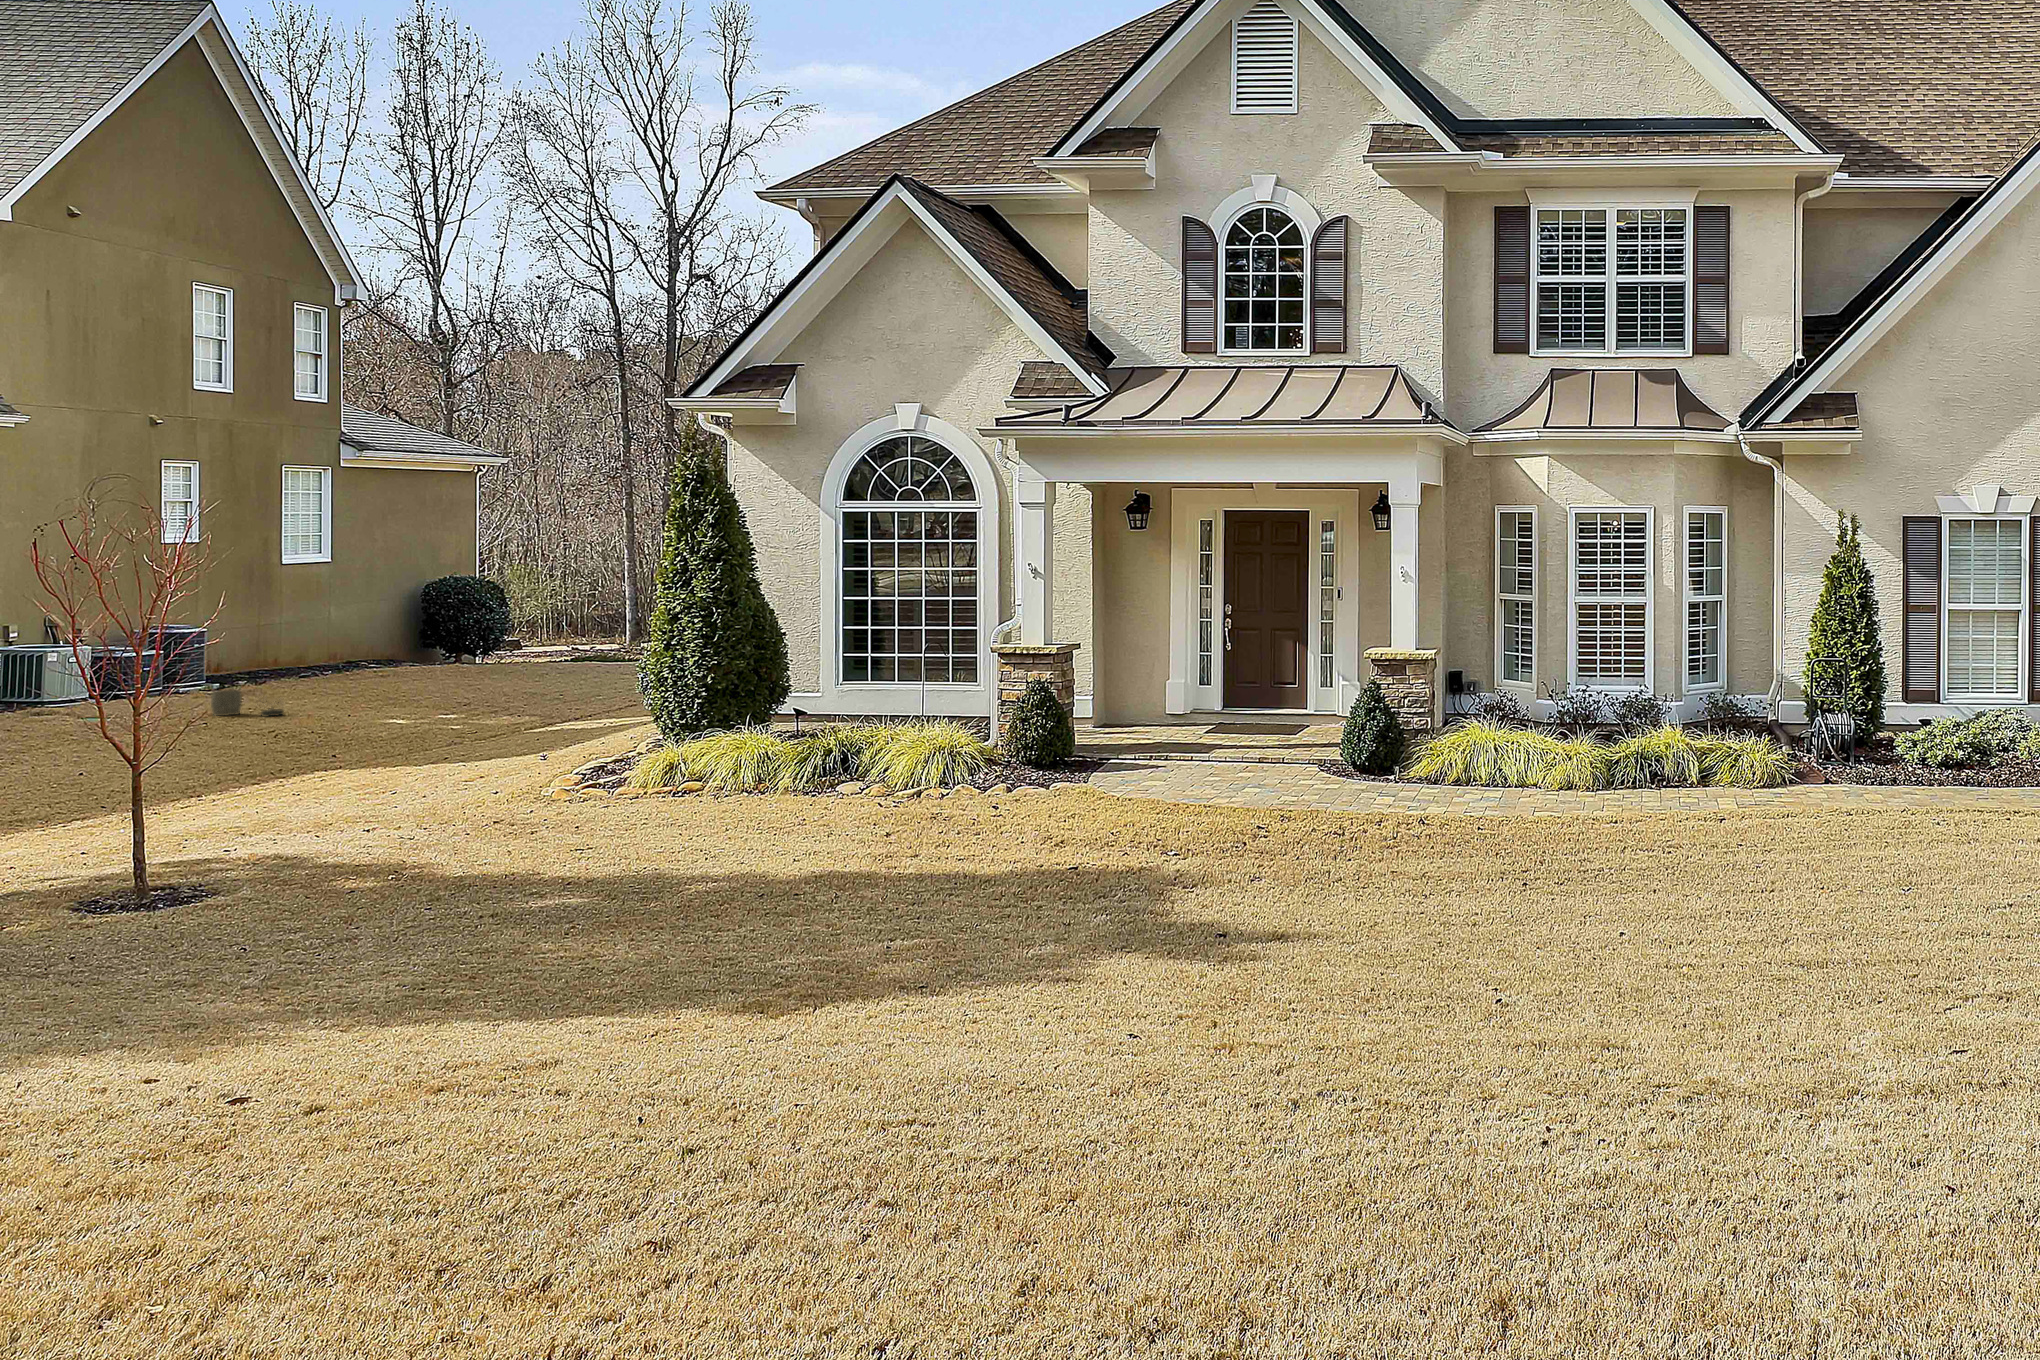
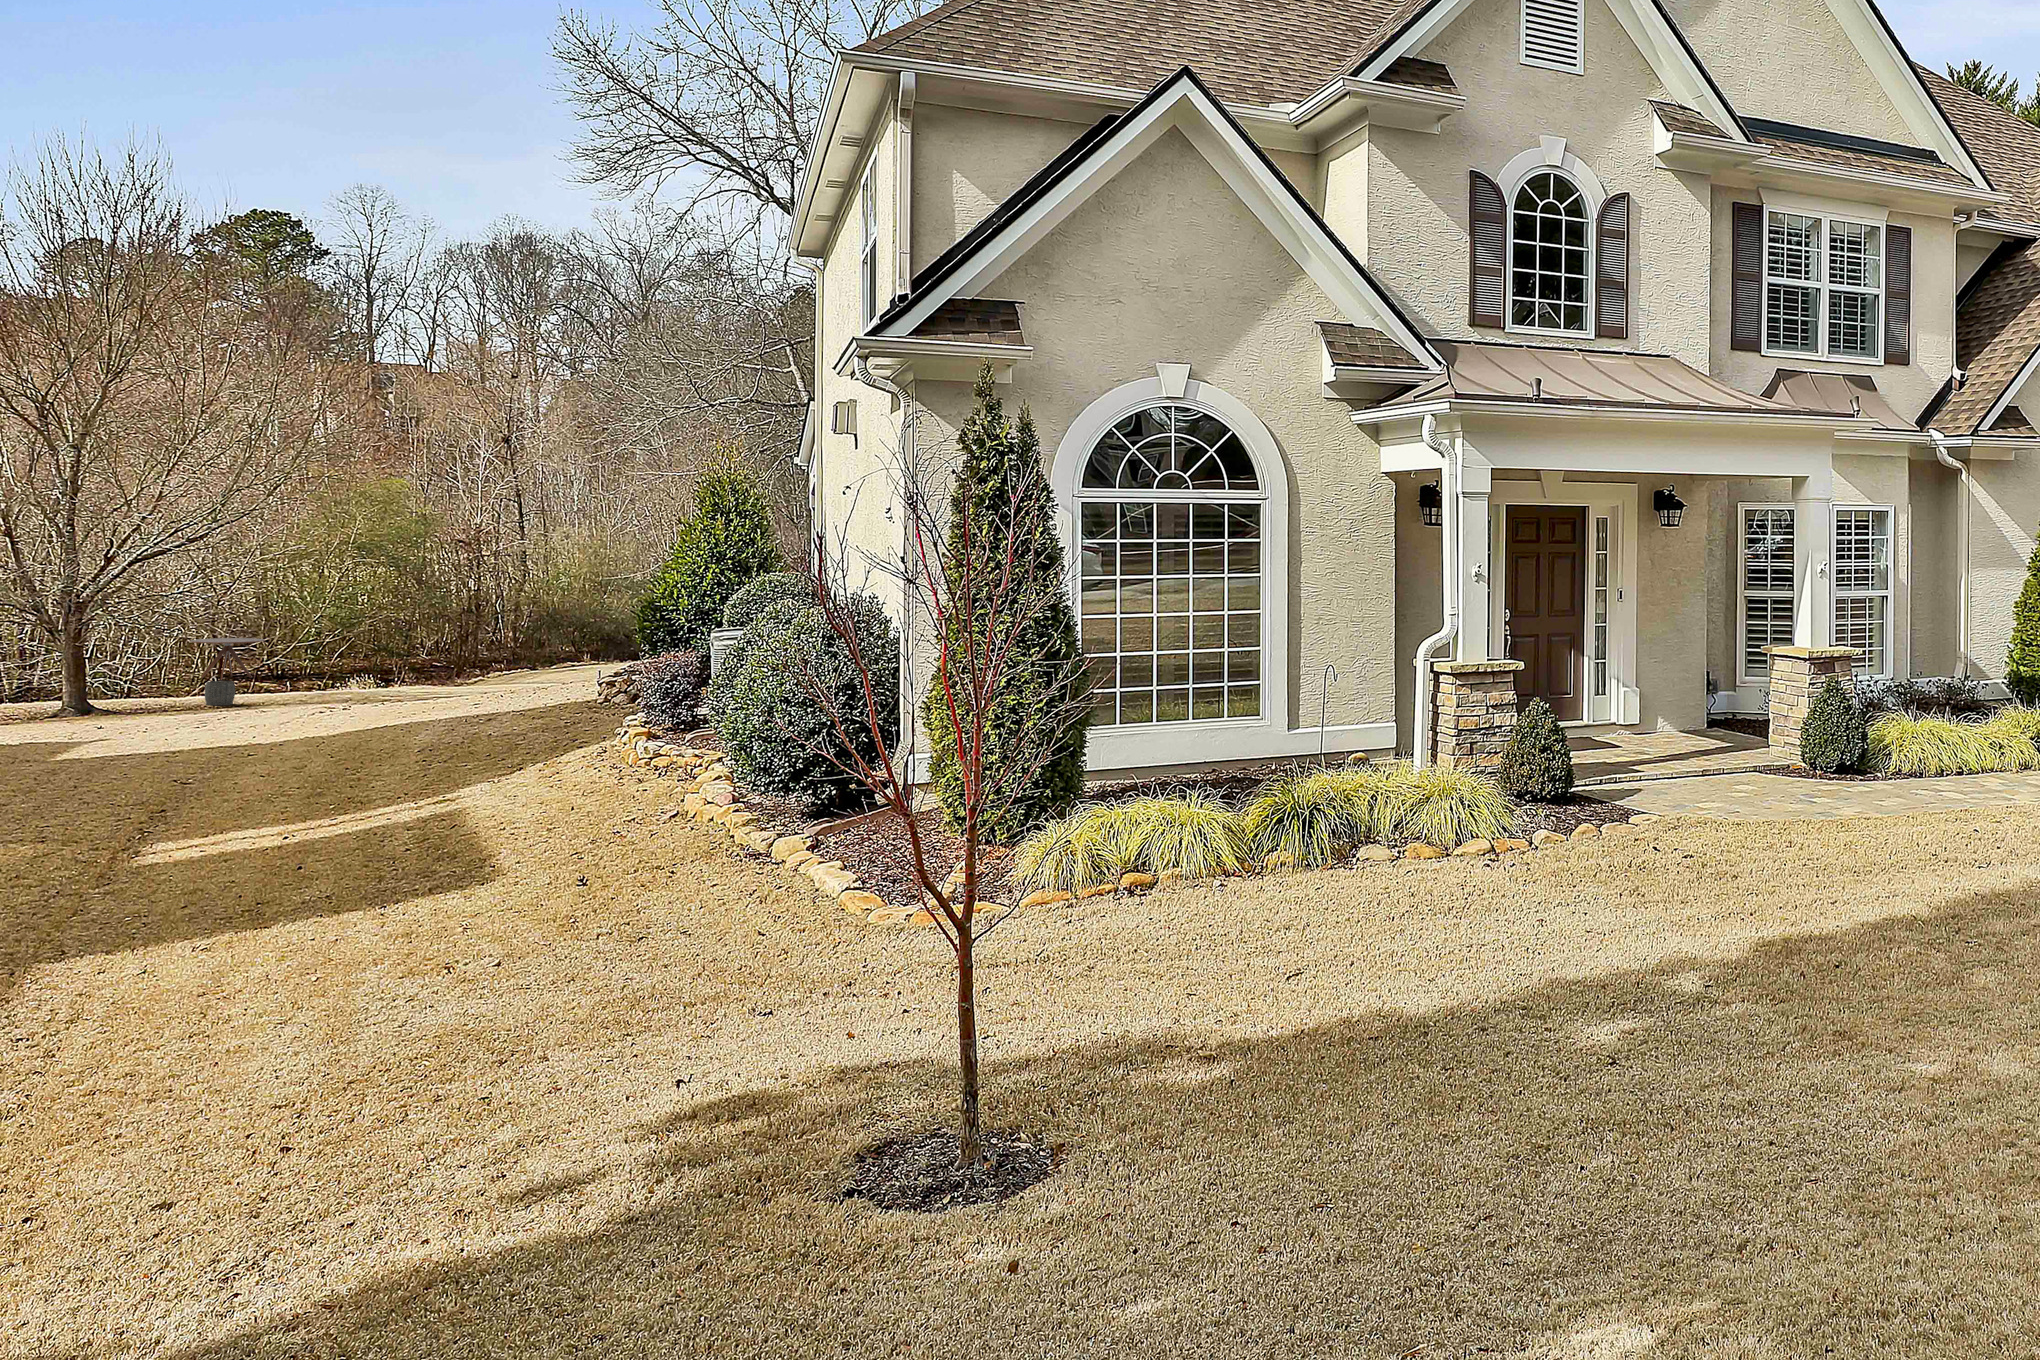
round table: none [195,646,271,691] -> present [190,638,265,680]
decorative plant: present [259,696,284,717] -> none [248,687,278,707]

